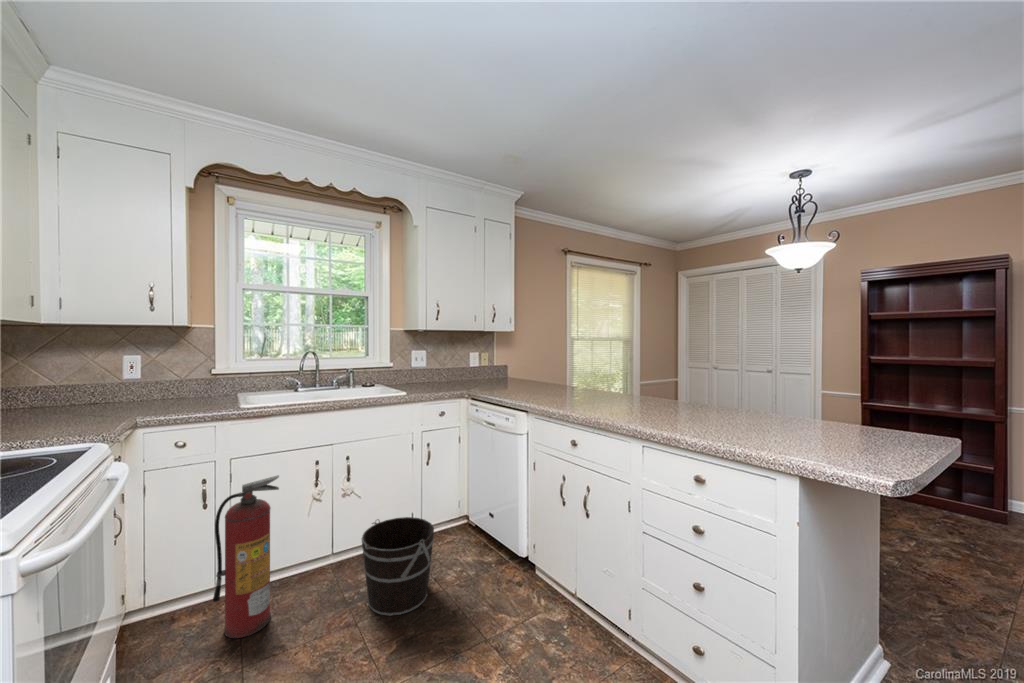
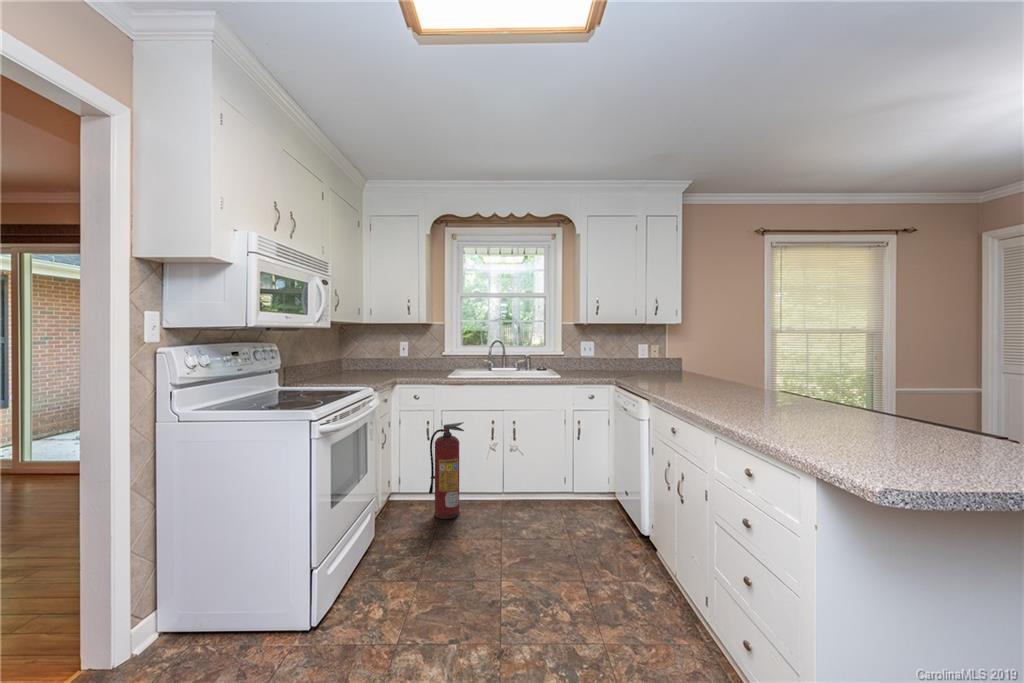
bucket: present [362,517,434,616] -> none [511,467,564,534]

